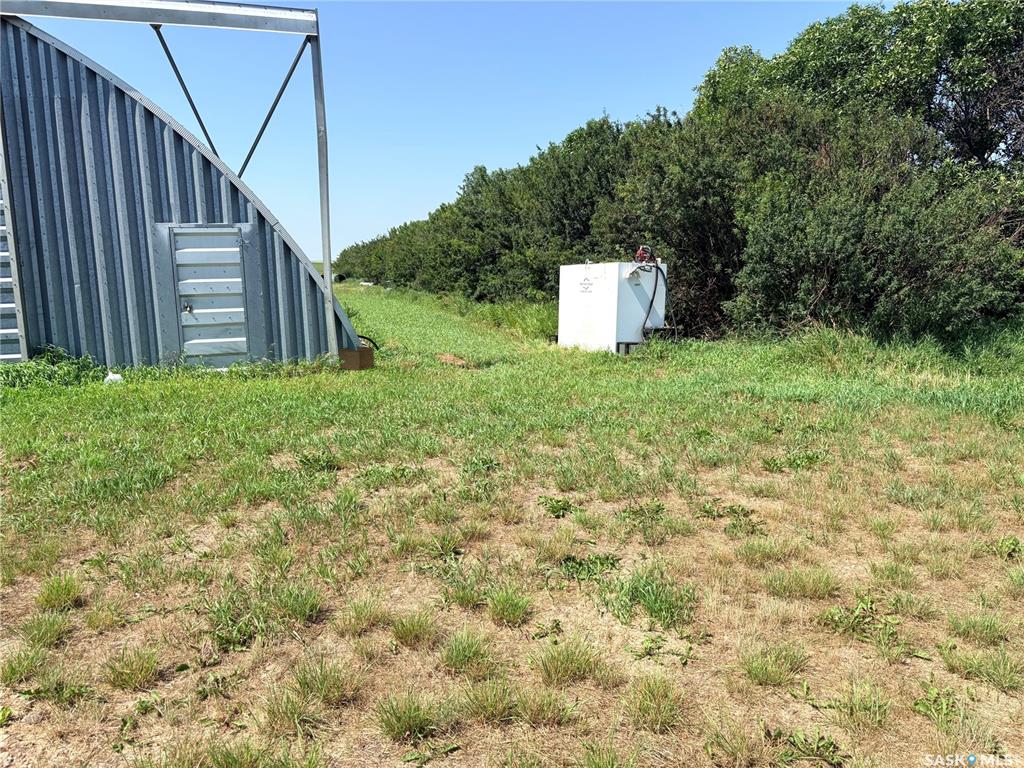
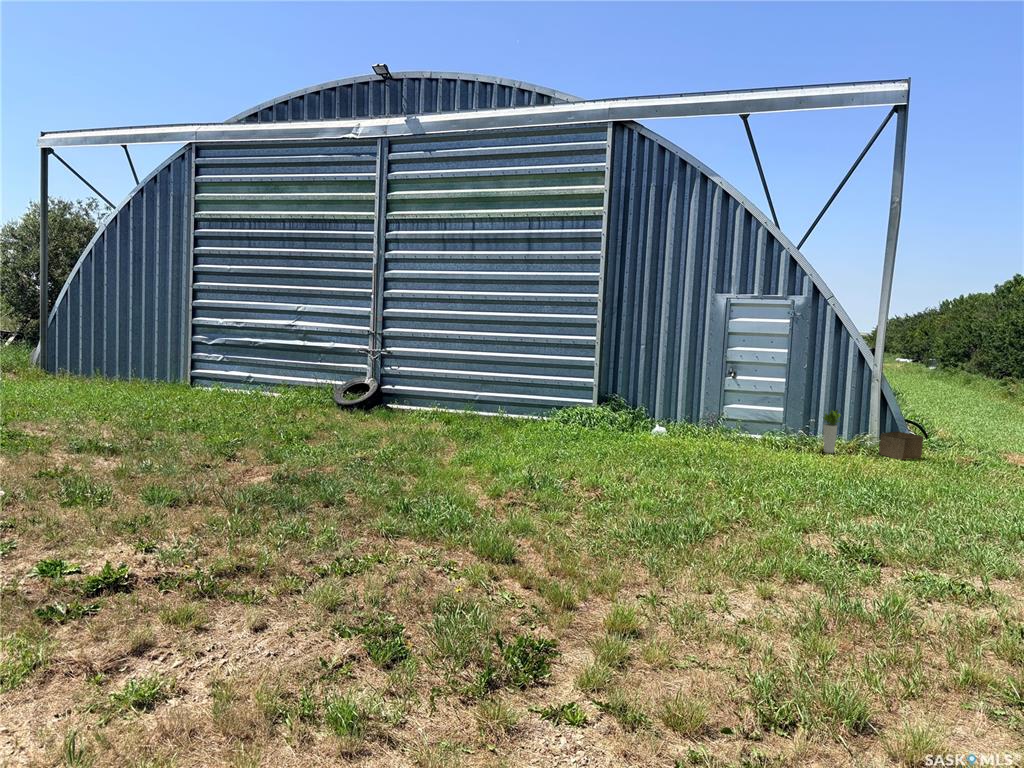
planter: none [283,332,303,374] -> present [823,409,840,453]

